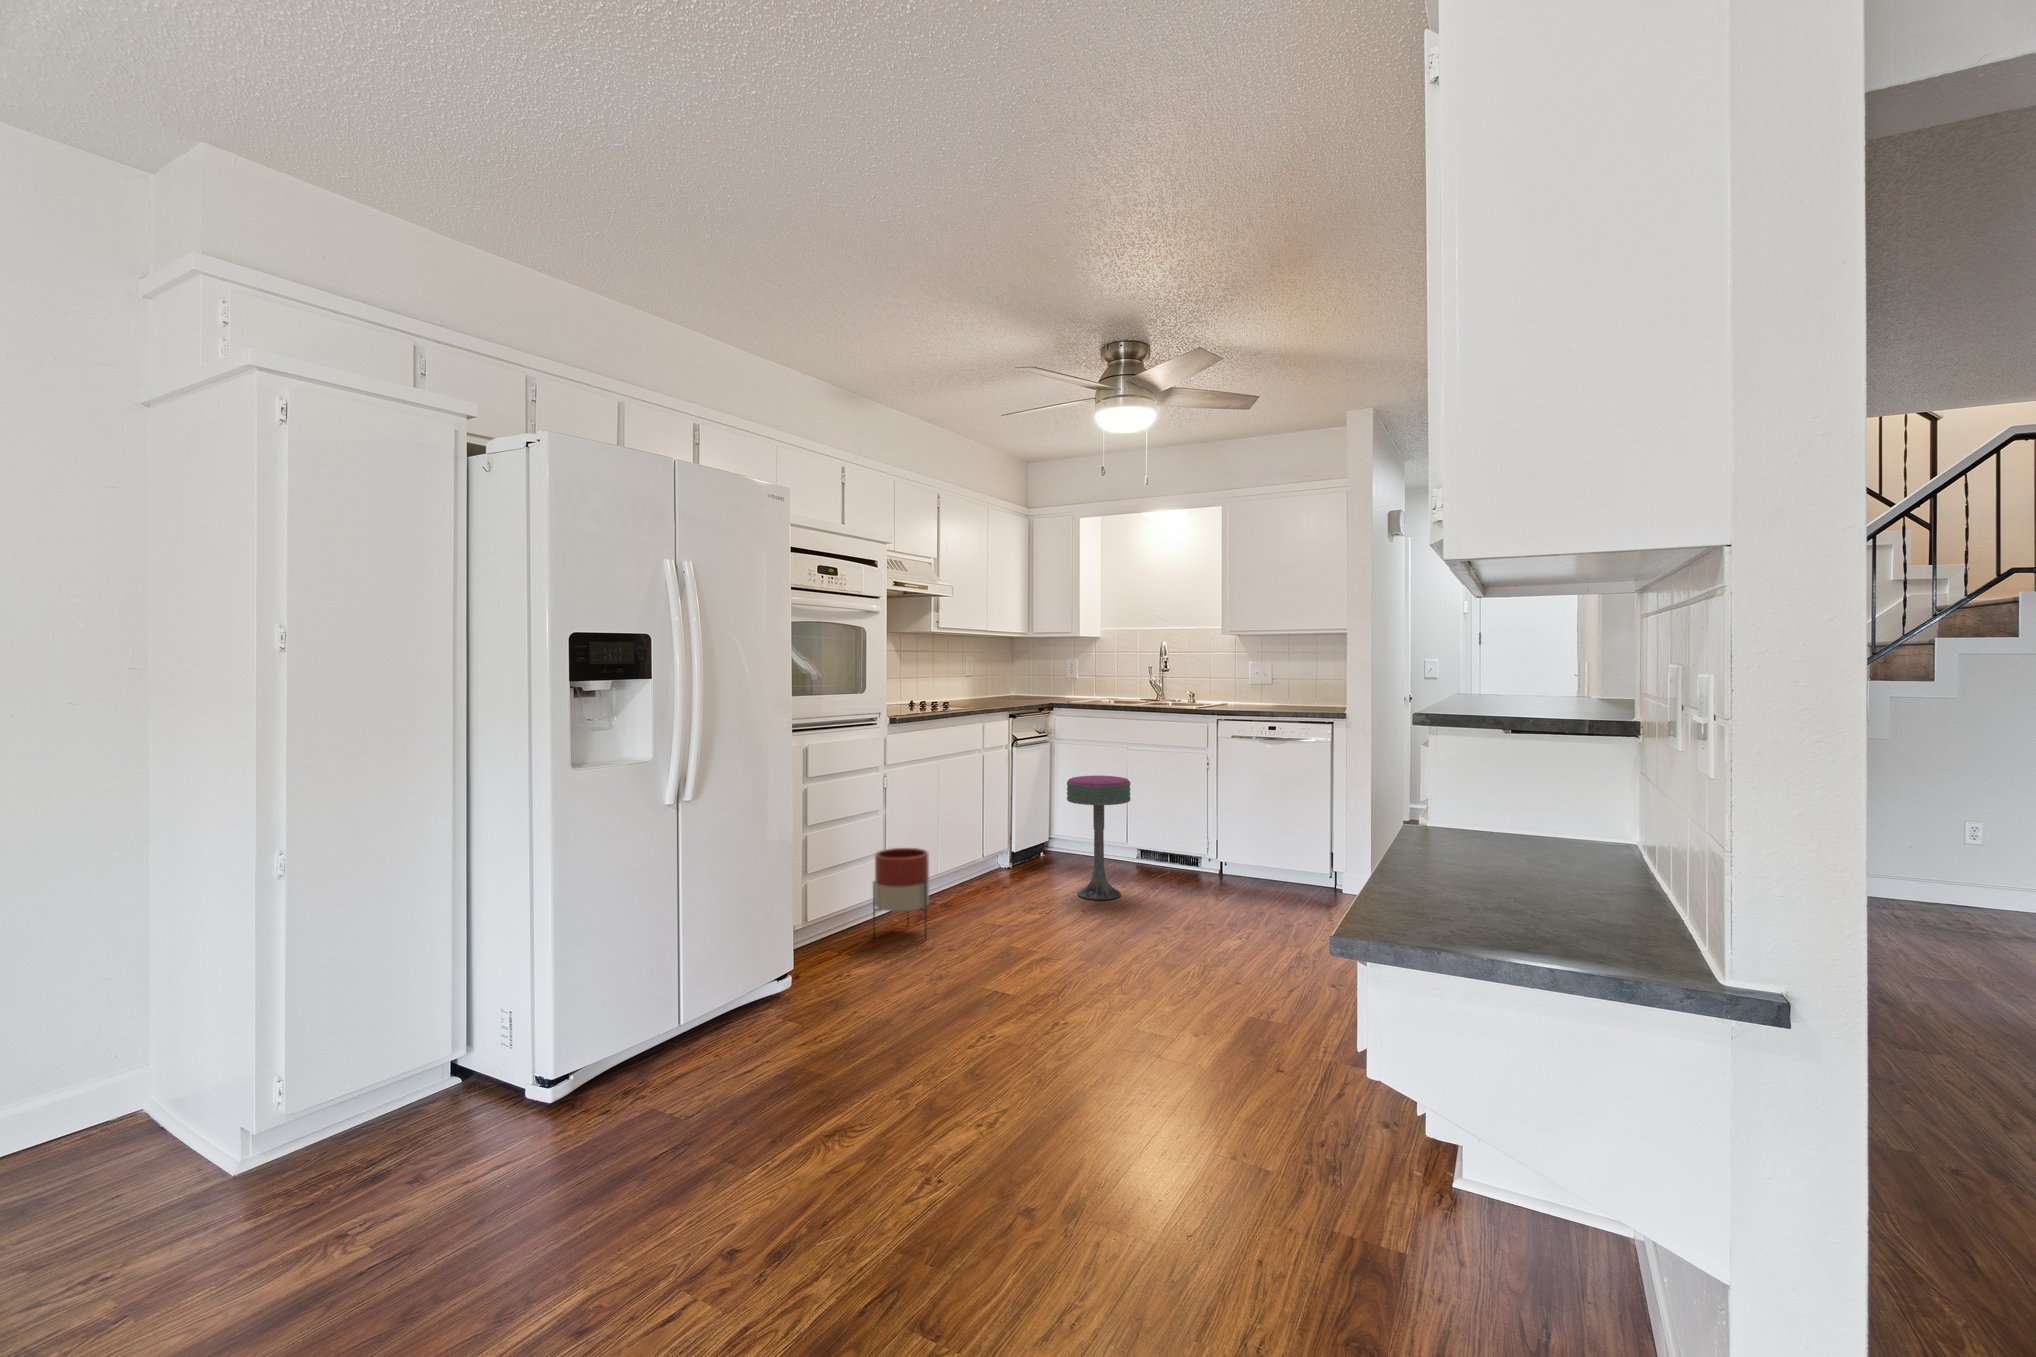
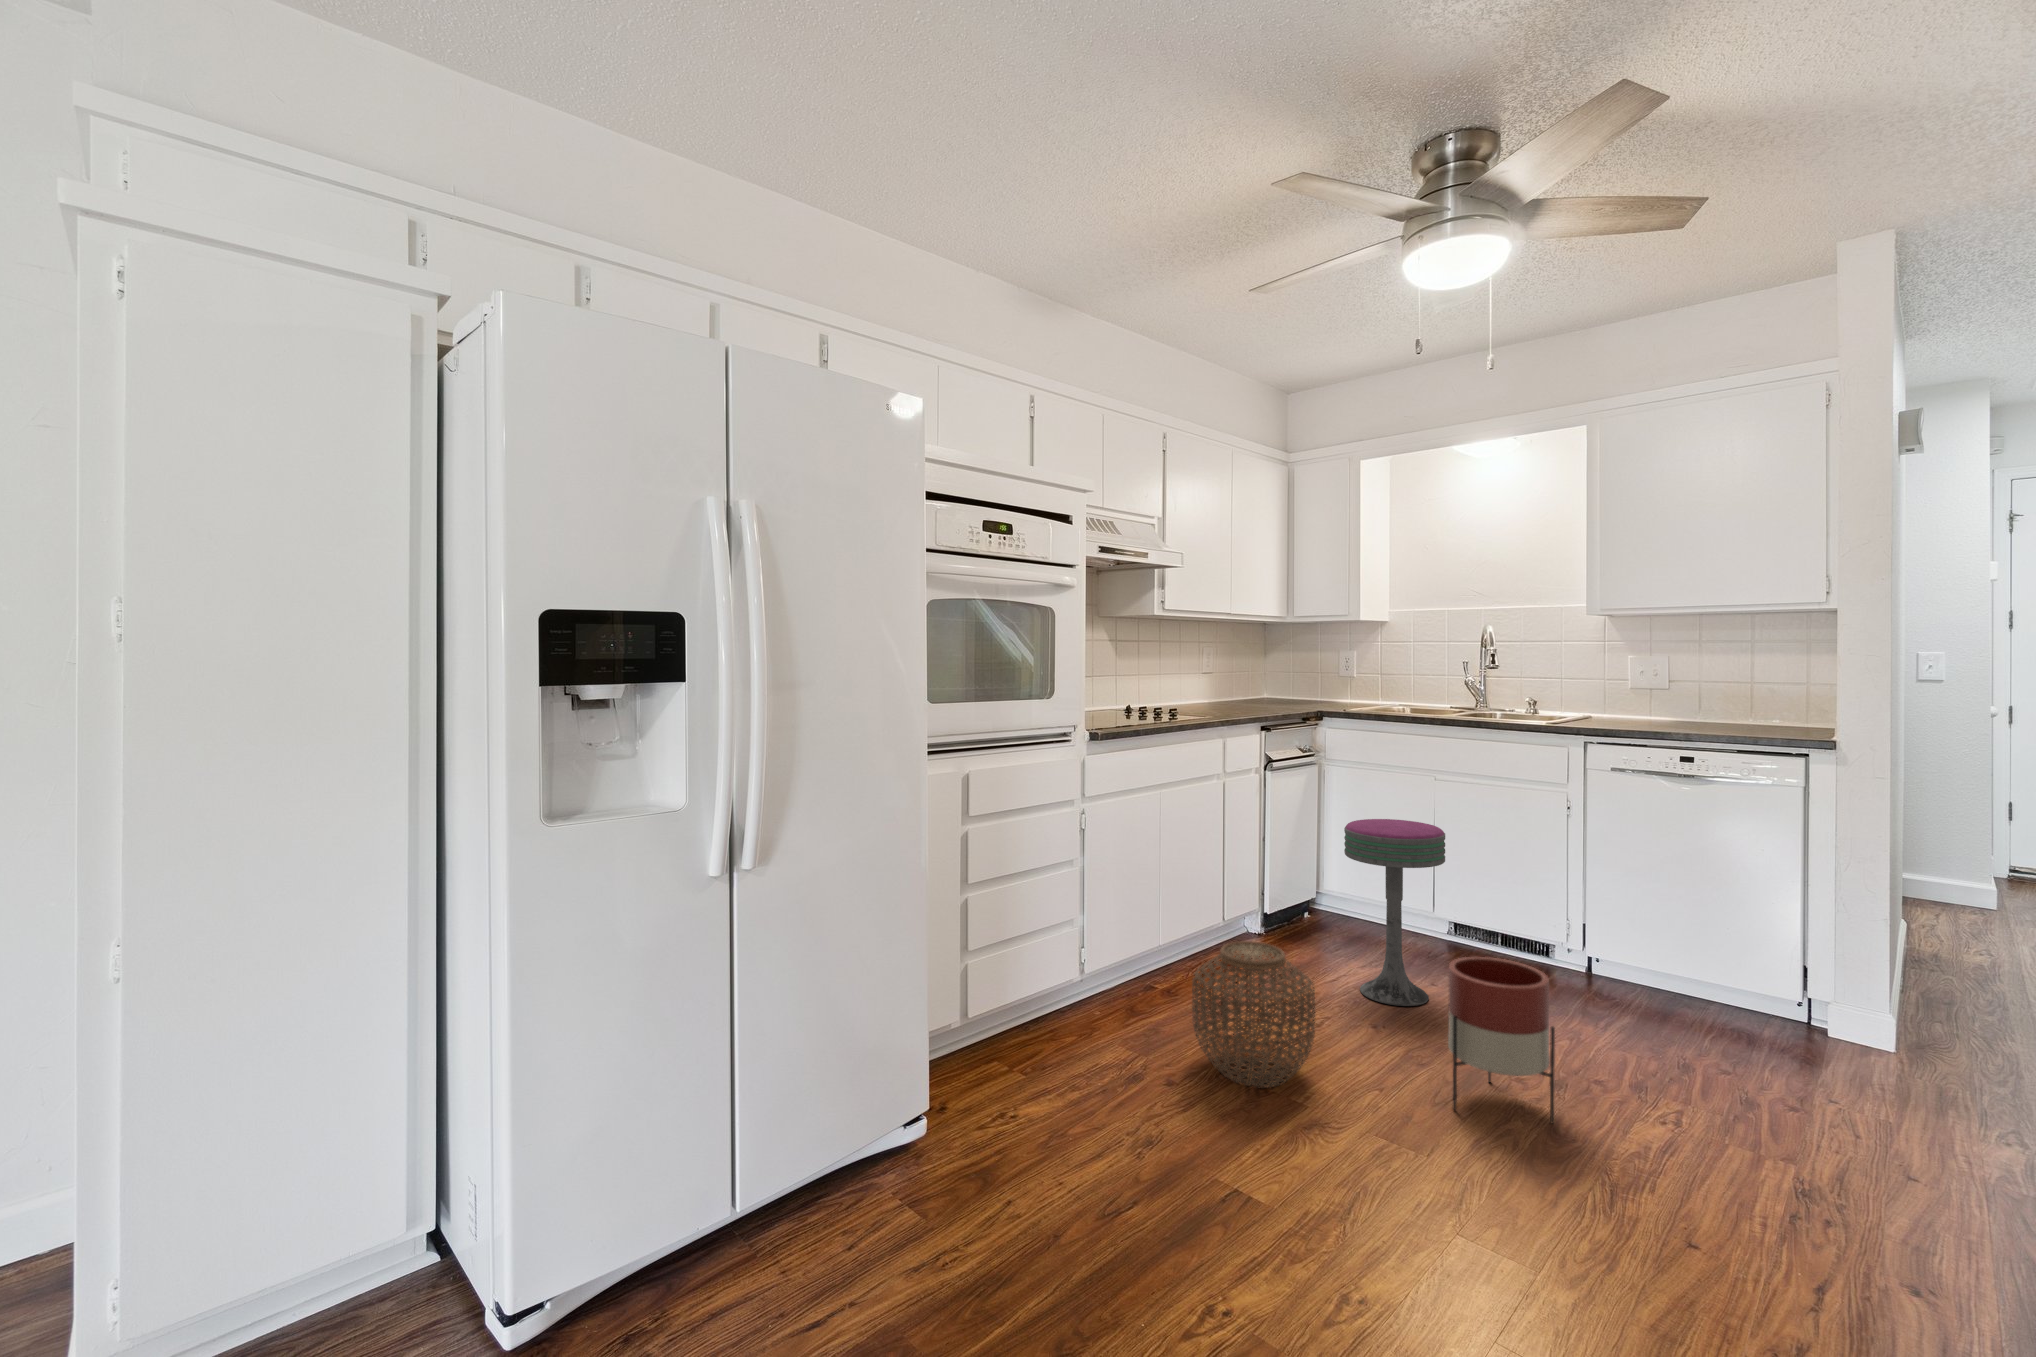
planter: present [873,848,929,937] -> present [1448,957,1555,1123]
woven basket: none [967,854,1046,946] -> present [1192,941,1315,1087]

